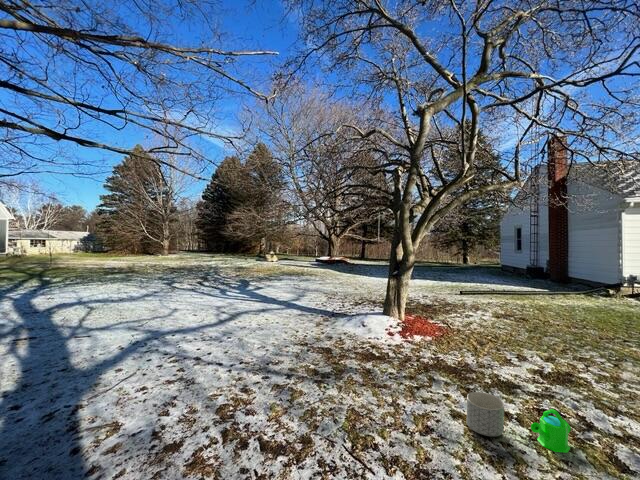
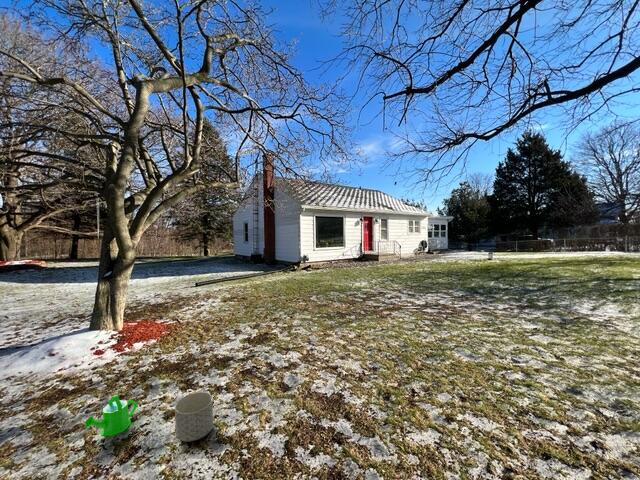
watering can: present [531,409,571,453] -> present [85,395,137,436]

